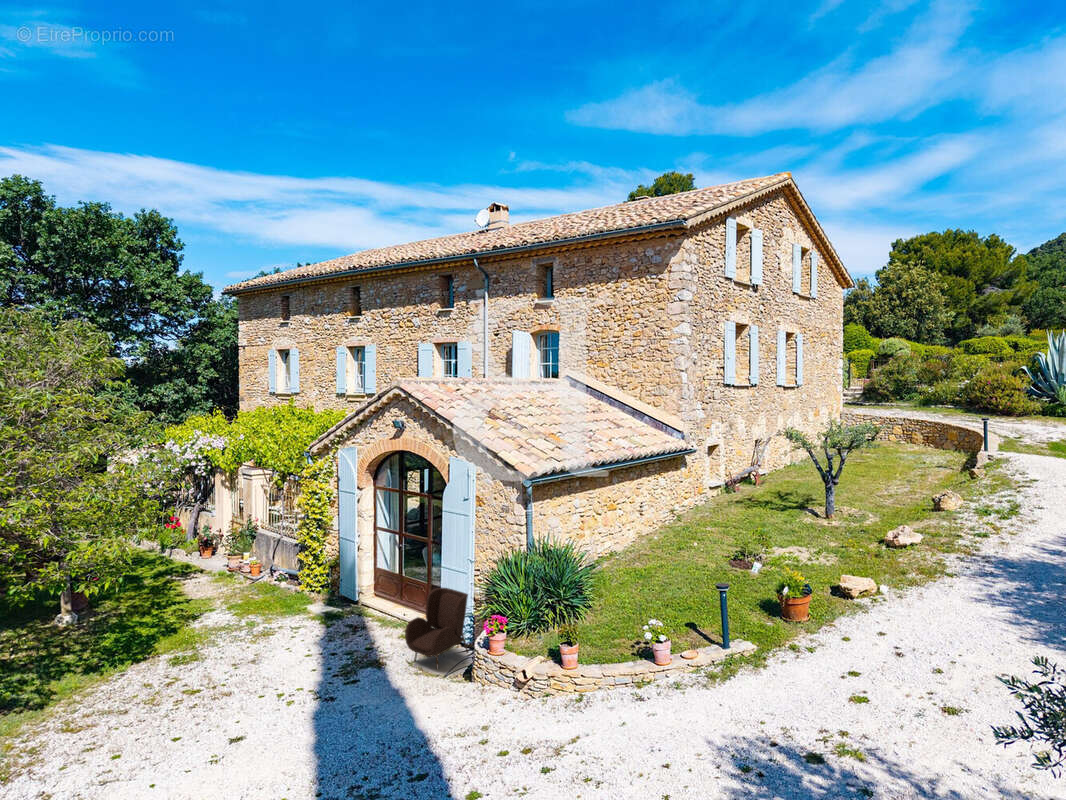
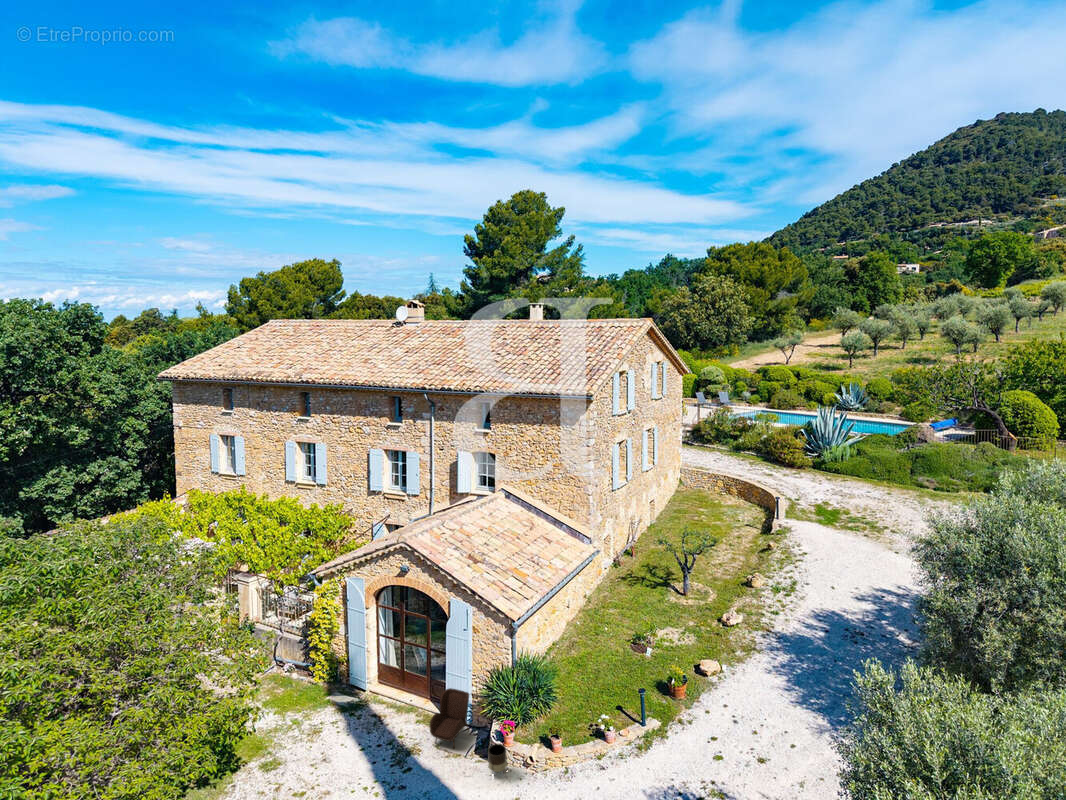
planter: none [470,658,501,711] -> present [488,744,507,772]

